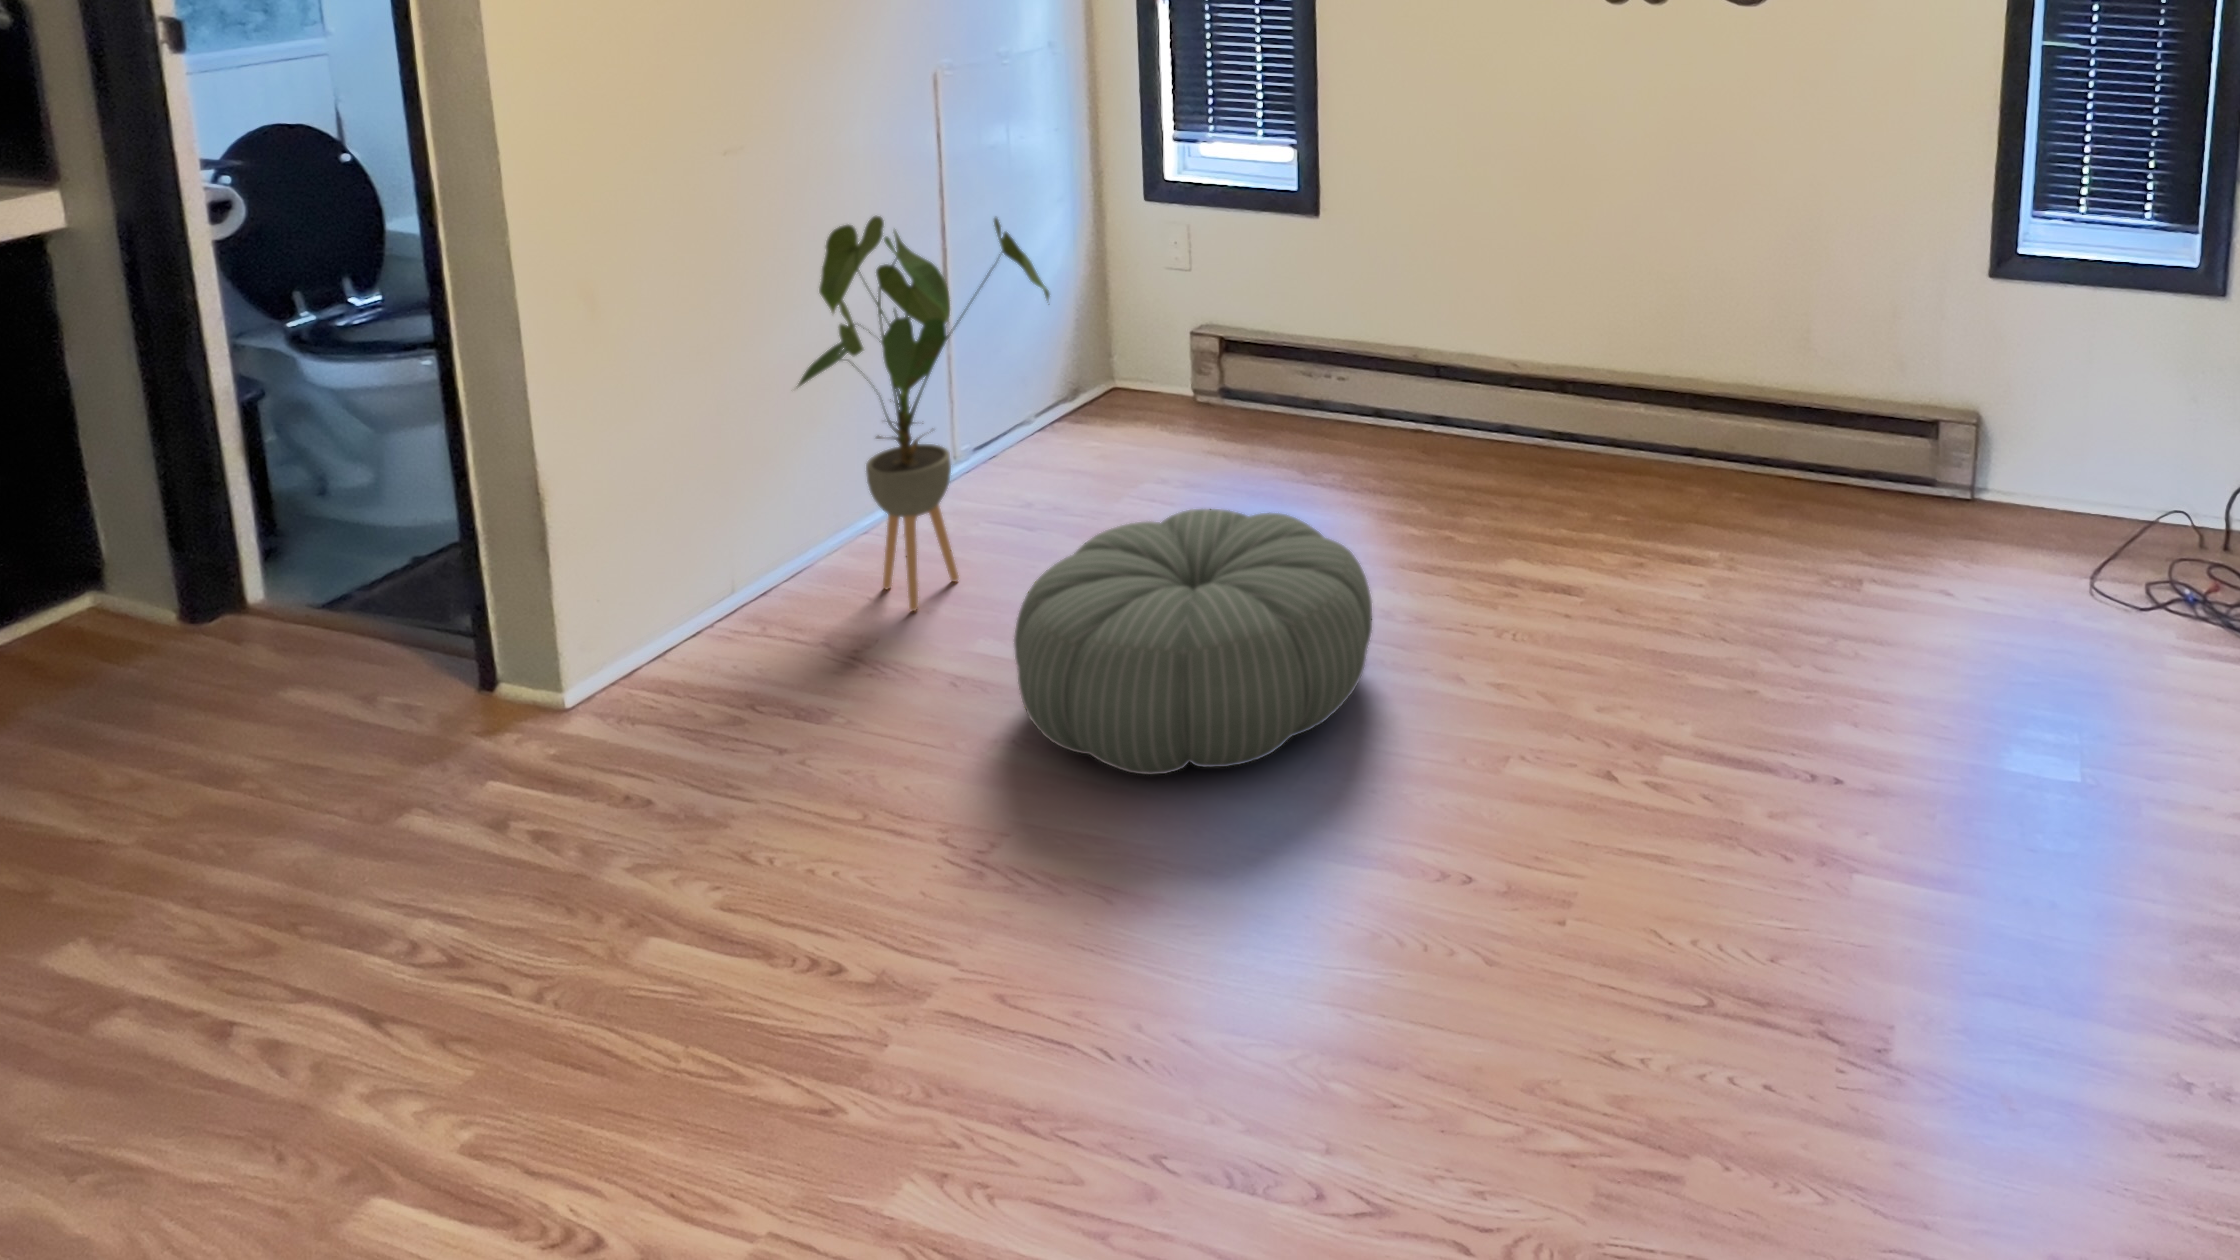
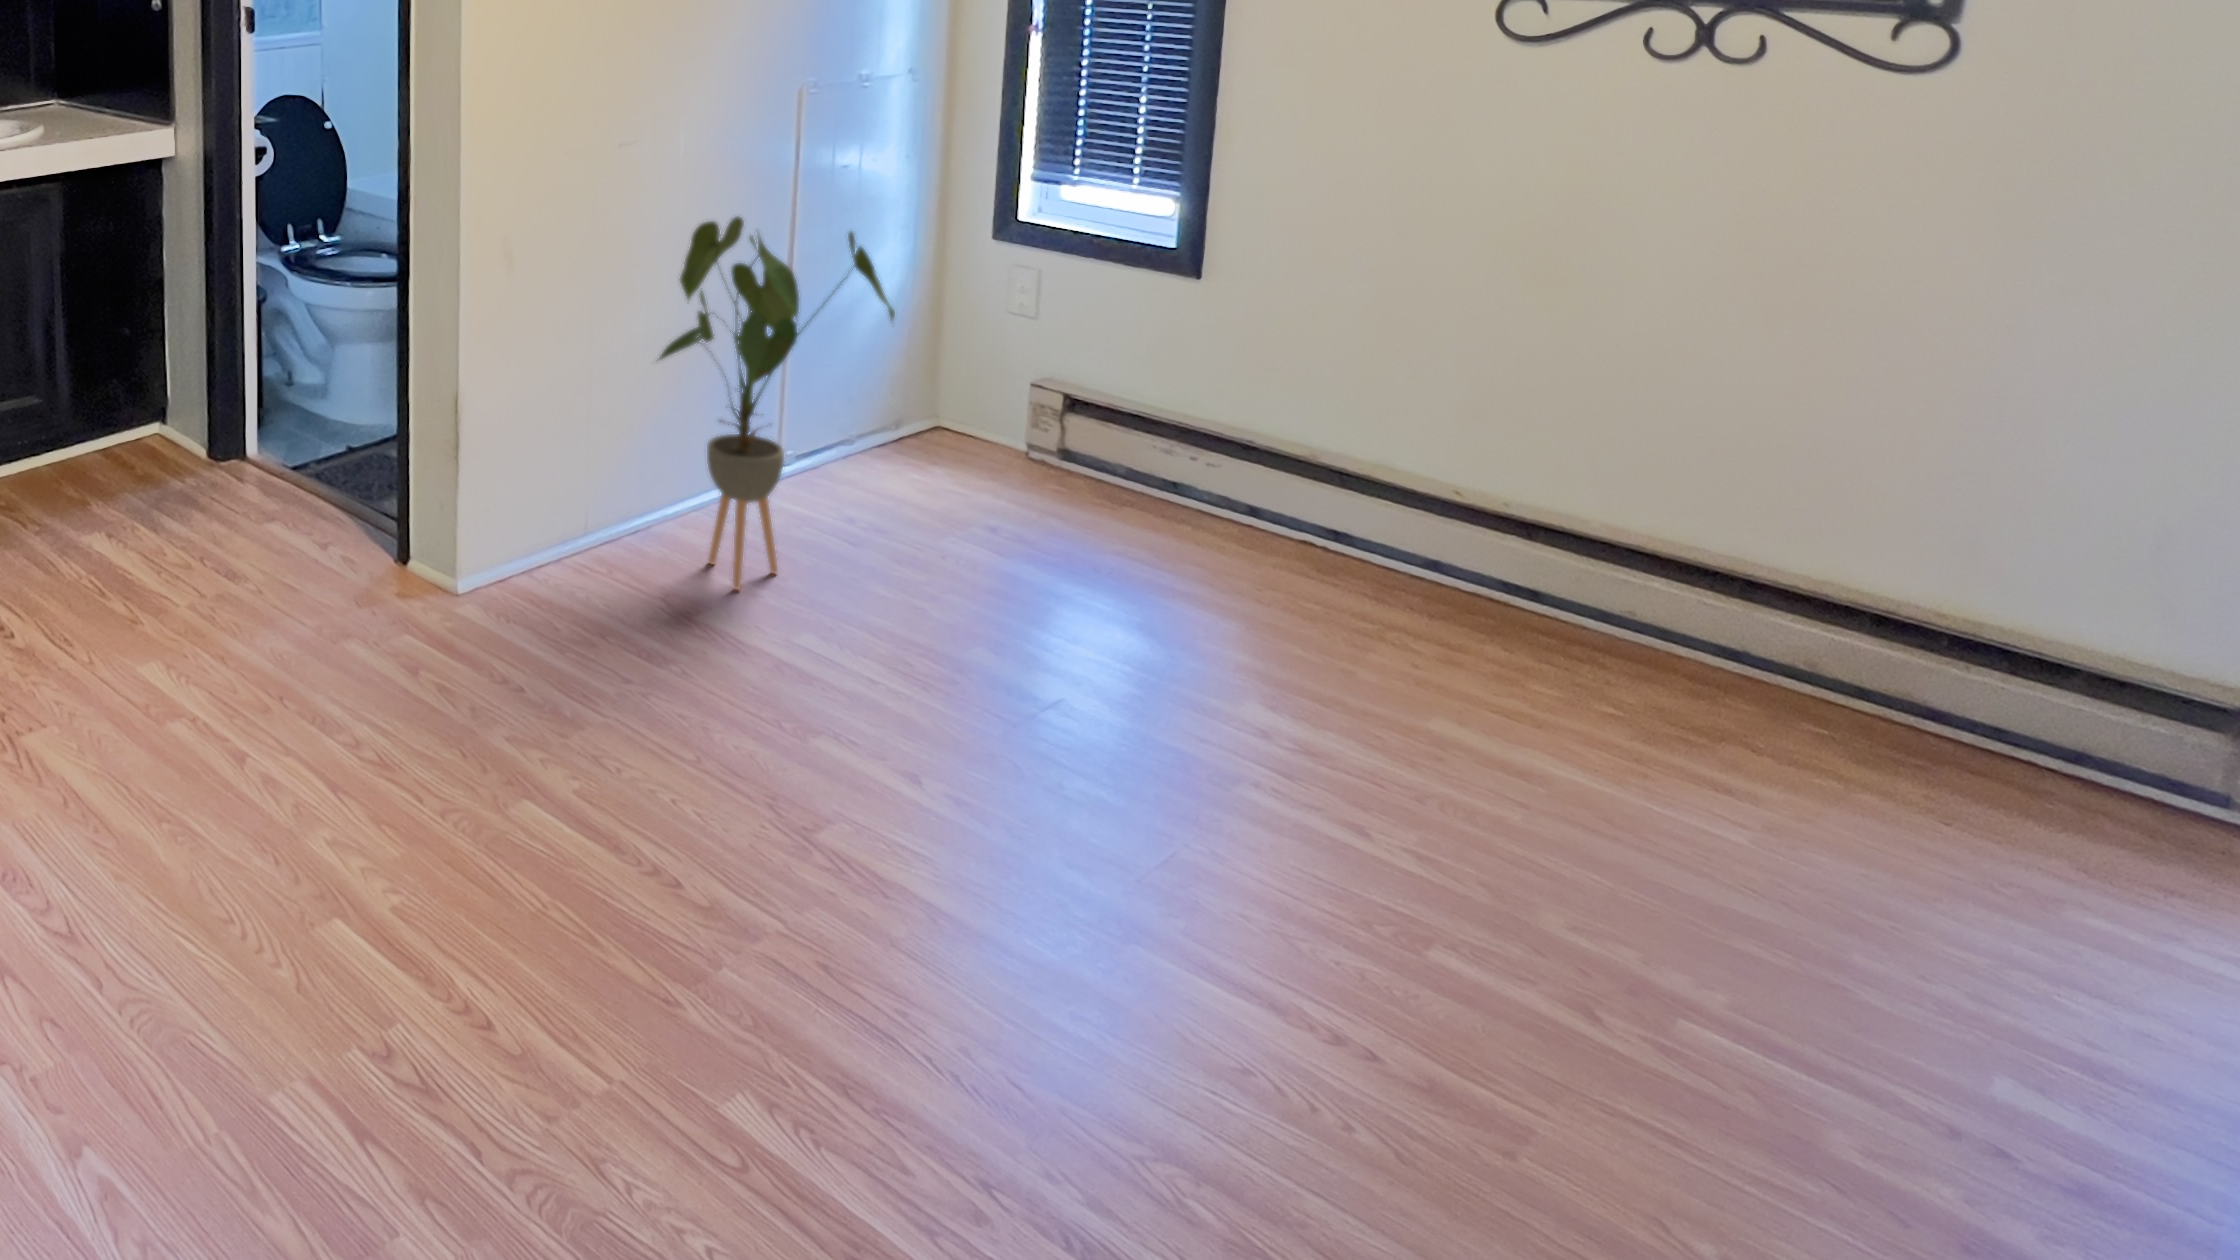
pouf: present [1014,509,1372,775] -> none [840,557,1246,833]

